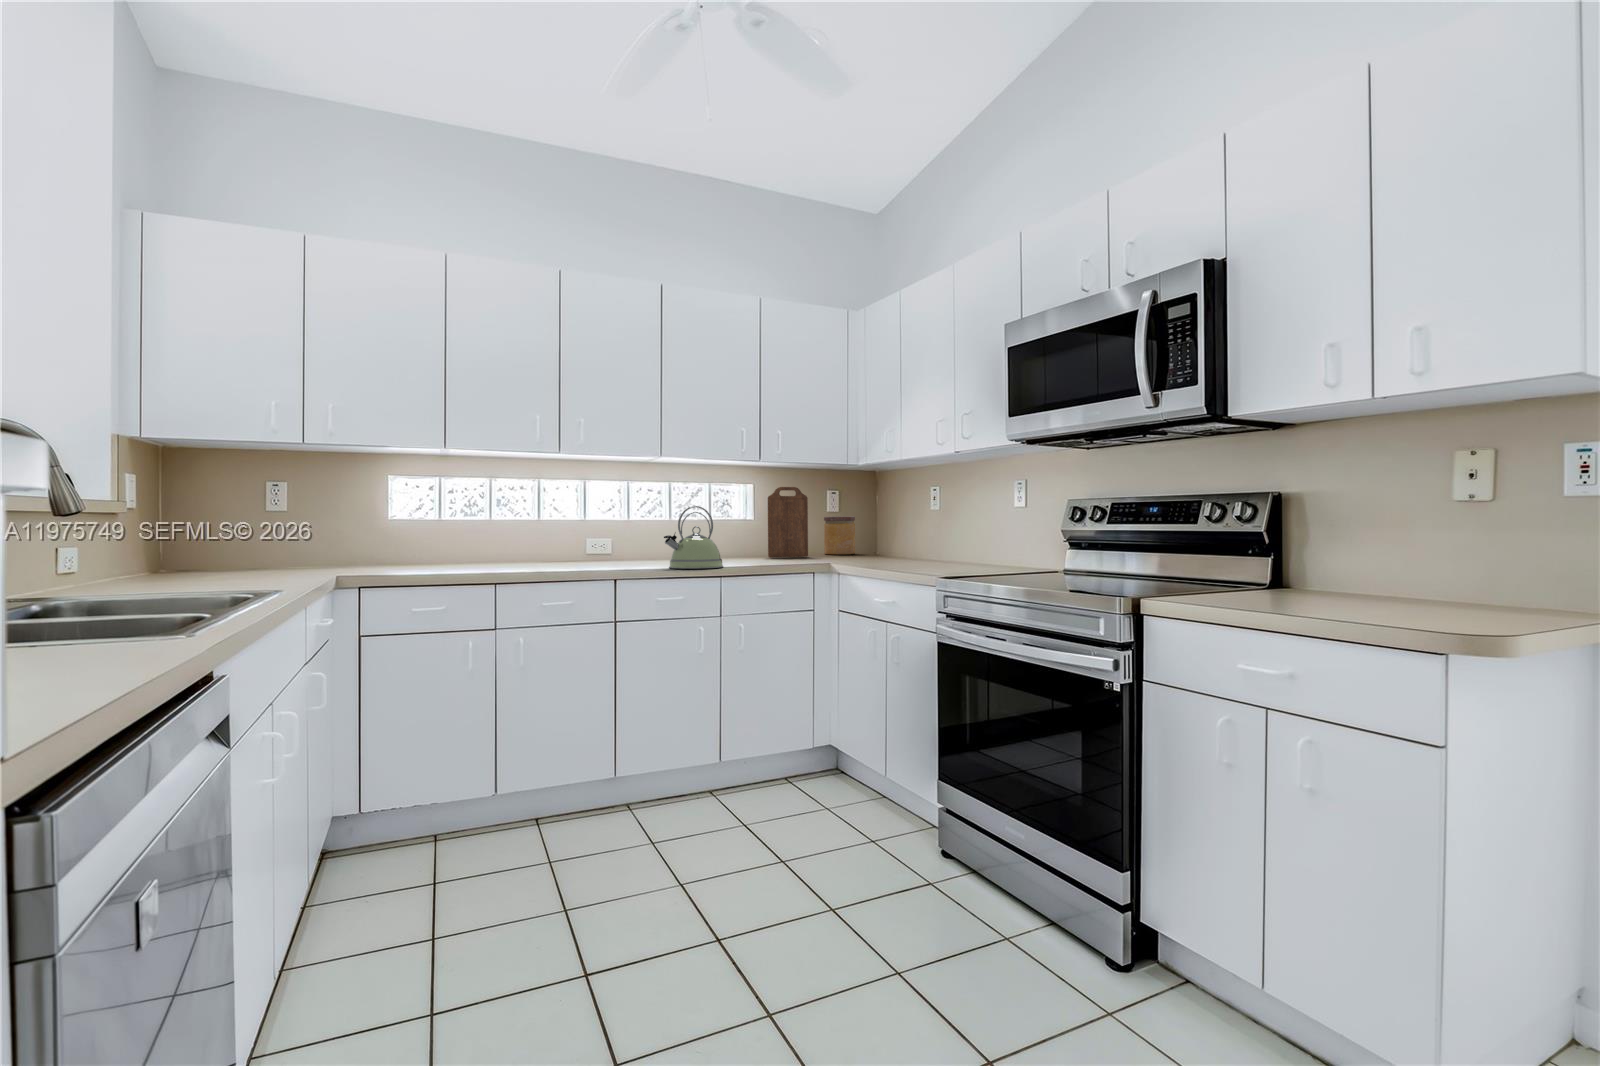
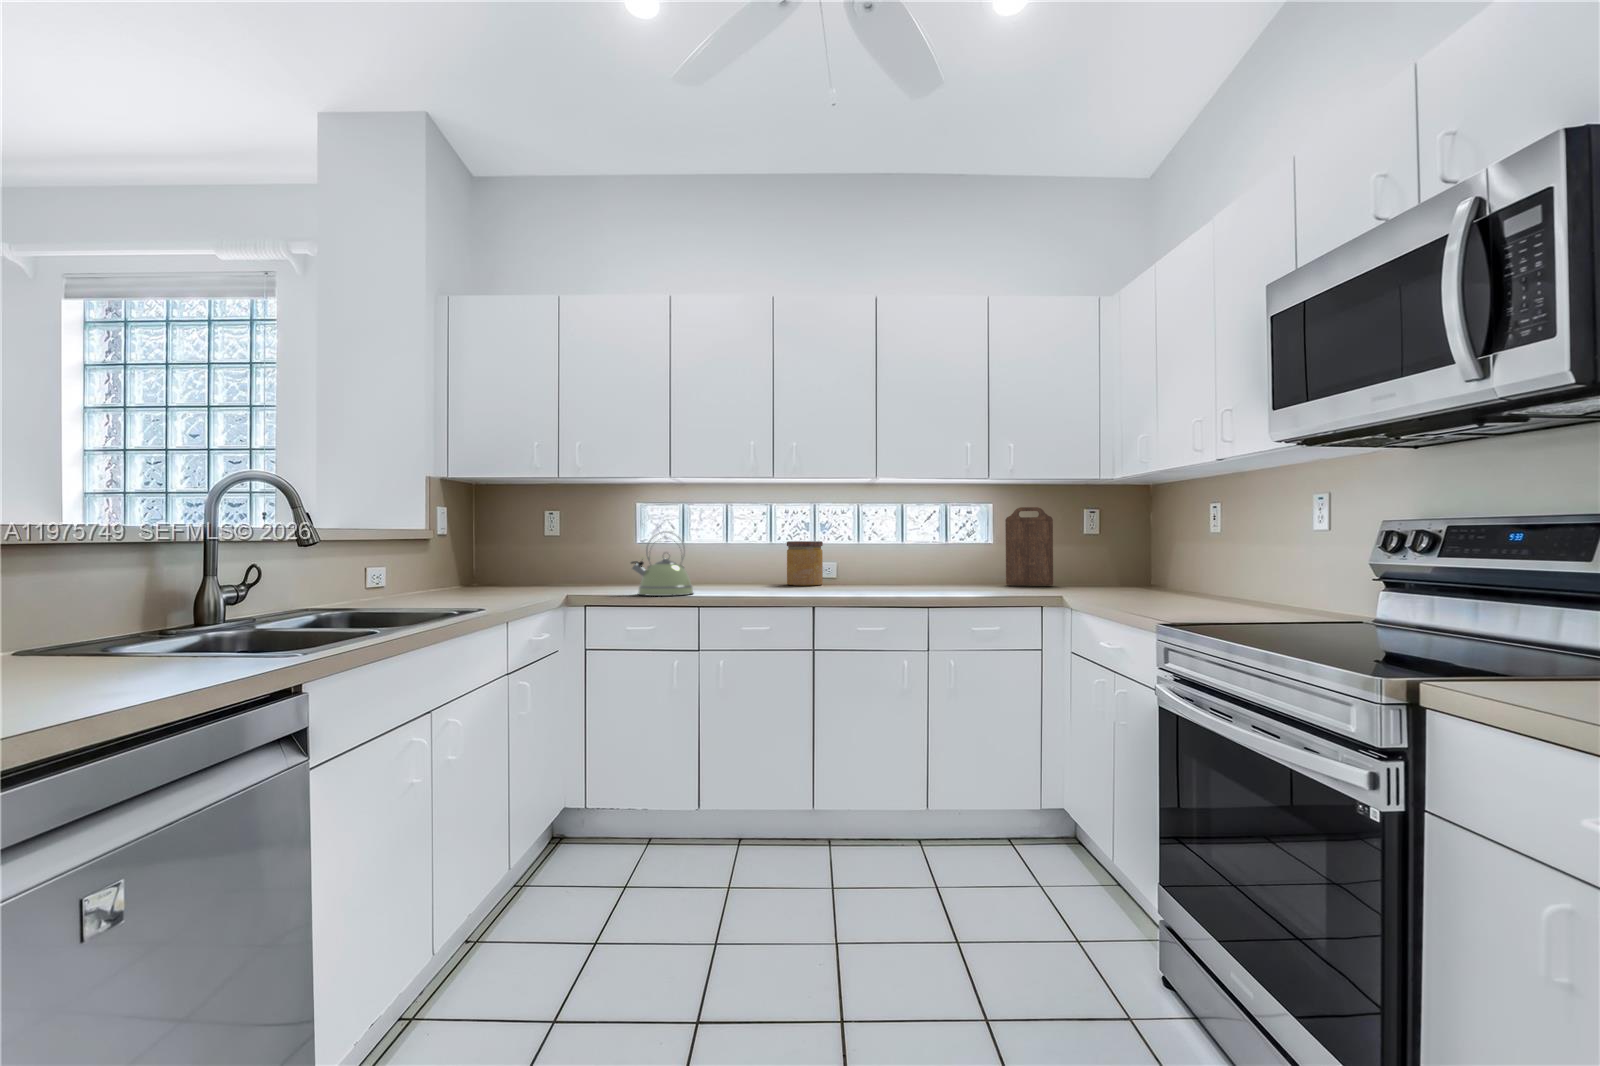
kettle: present [664,506,723,569] -> present [631,534,693,596]
jar: present [824,516,855,554] -> present [787,541,823,585]

